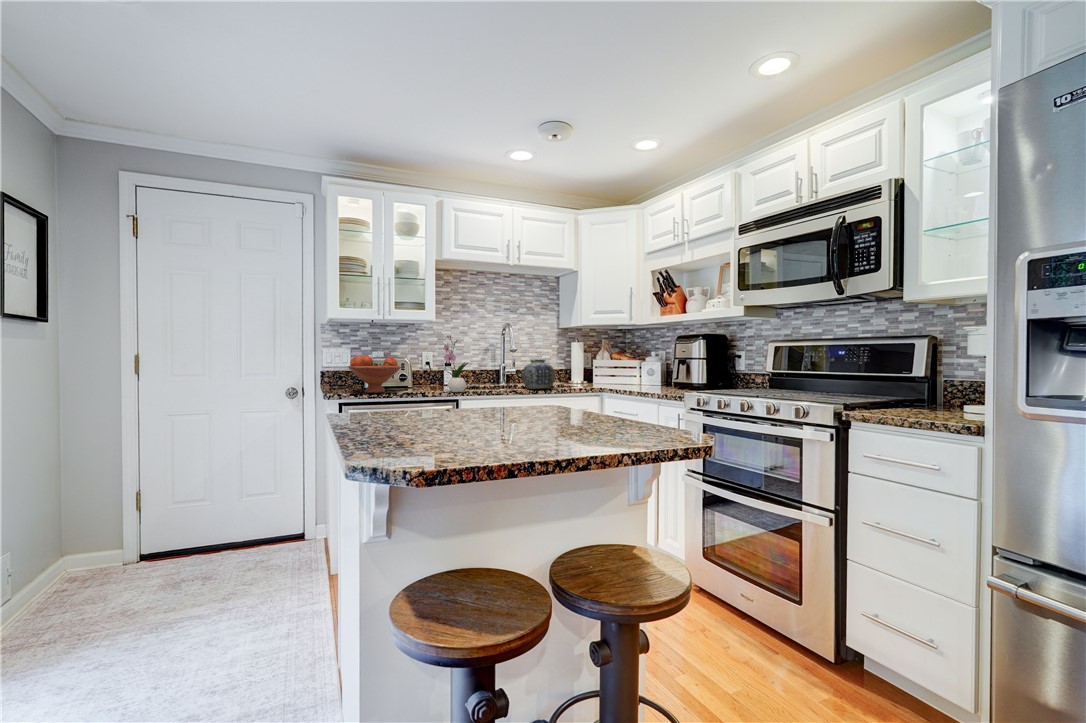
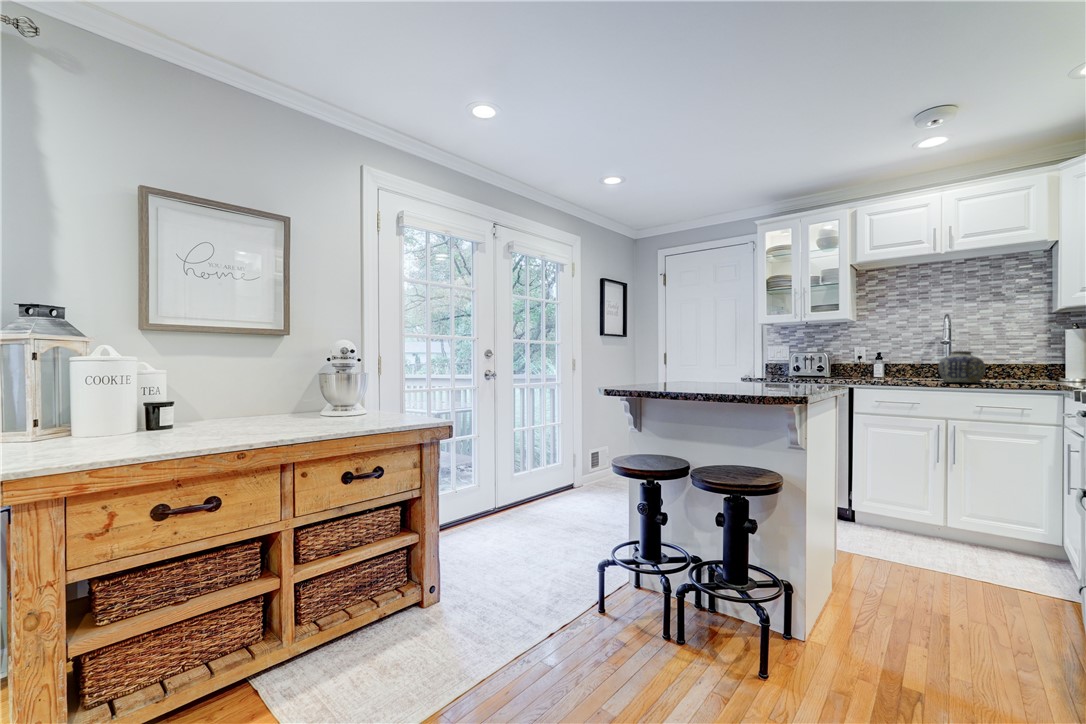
flower arrangement: present [444,336,468,392] -> none [844,331,867,381]
fruit bowl: present [348,356,401,393] -> none [766,350,809,378]

